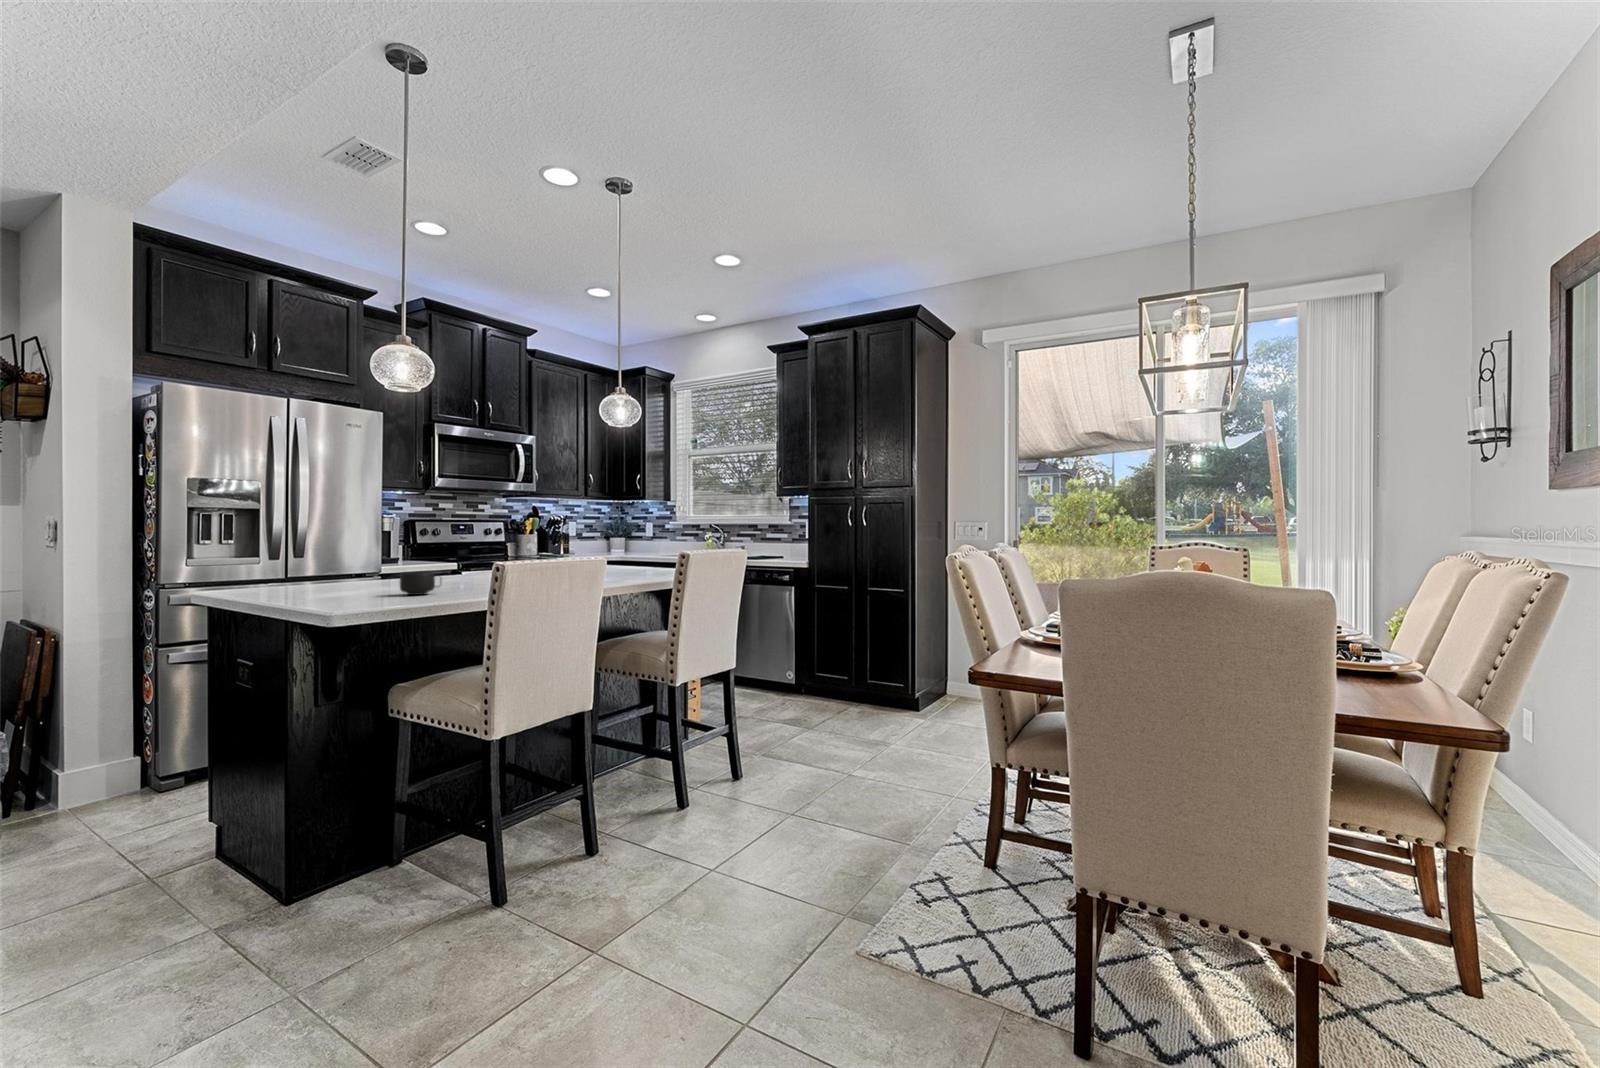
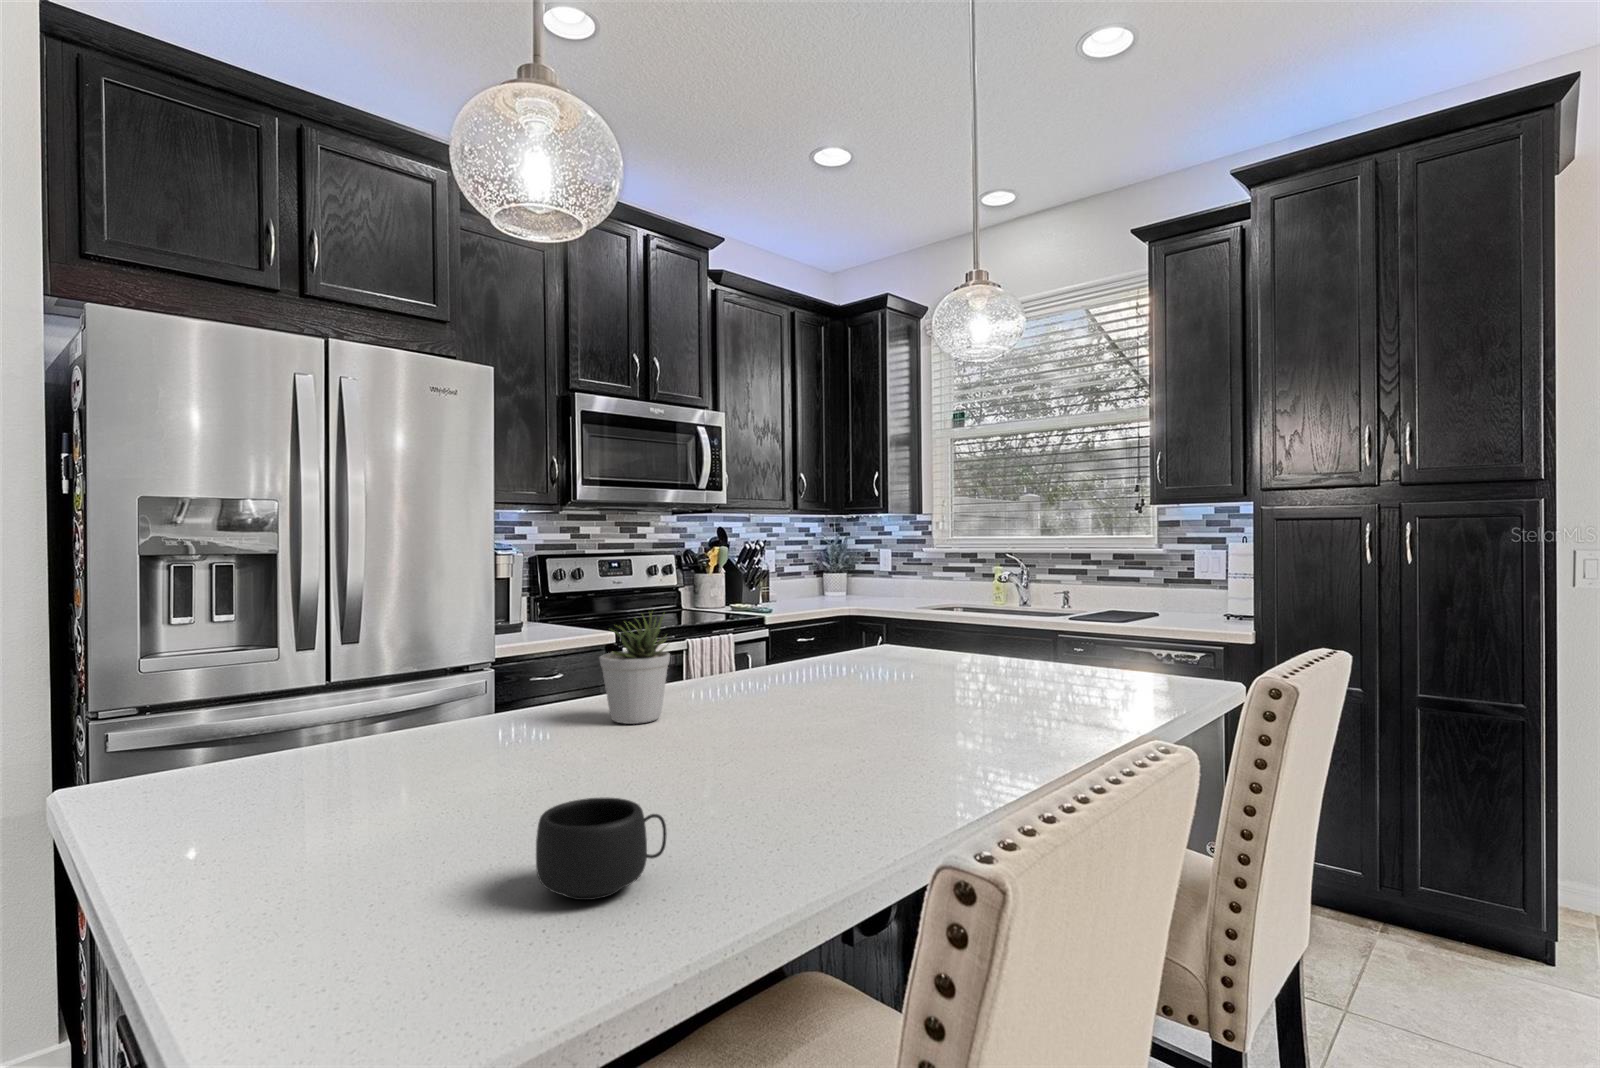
potted plant: none [434,531,467,579] -> present [600,613,670,724]

